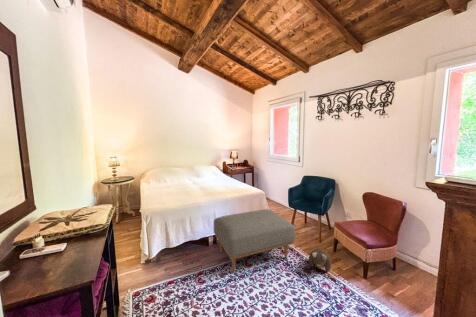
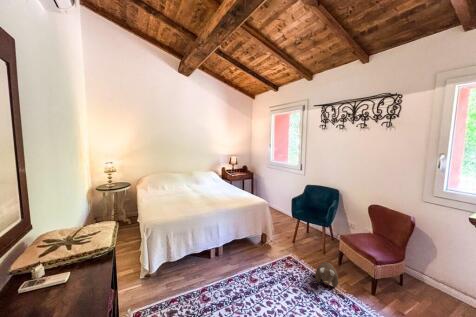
ottoman: present [214,209,295,273] -> none [216,221,301,290]

